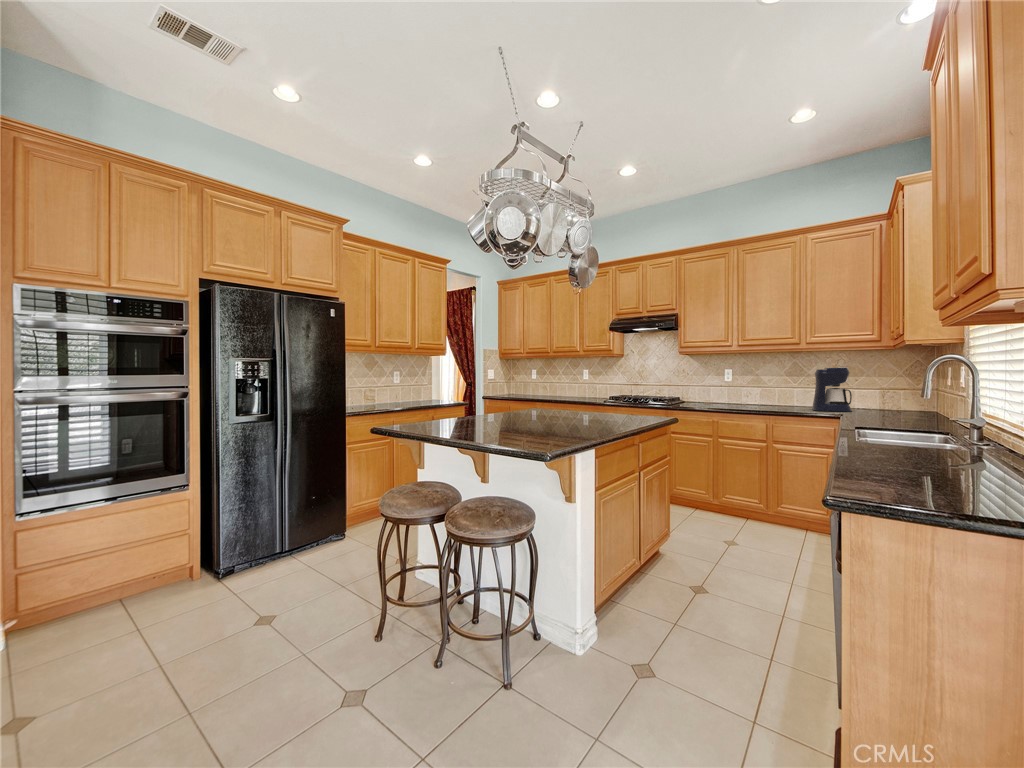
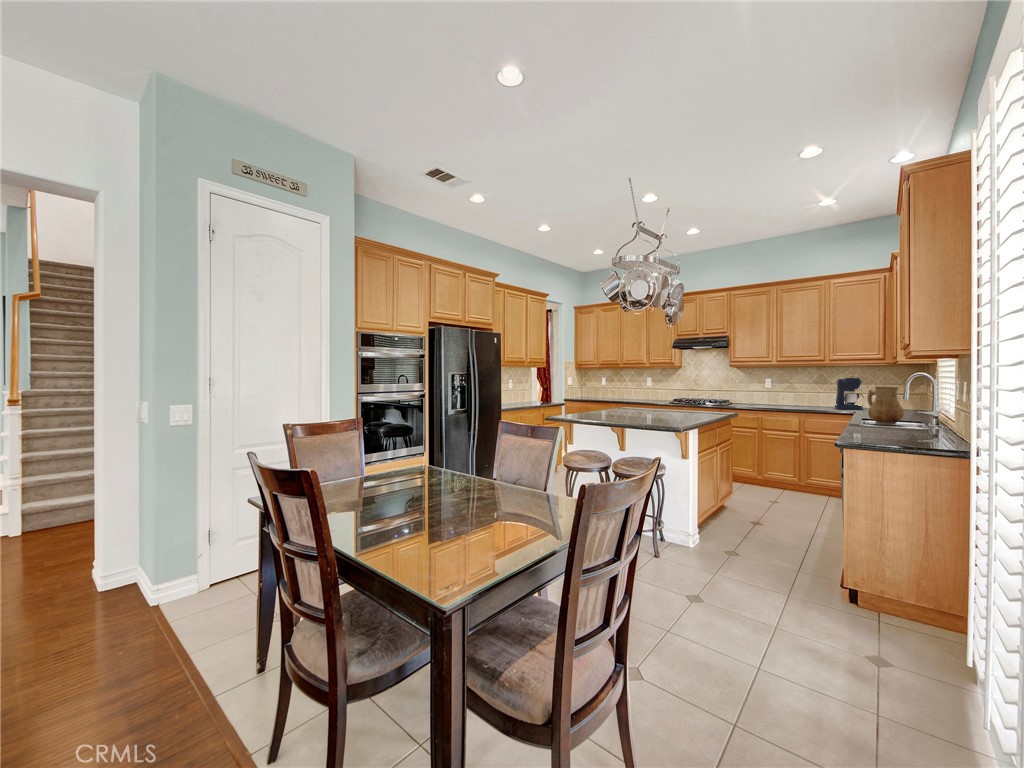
ceramic pitcher: none [878,391,953,467] -> present [867,387,904,425]

